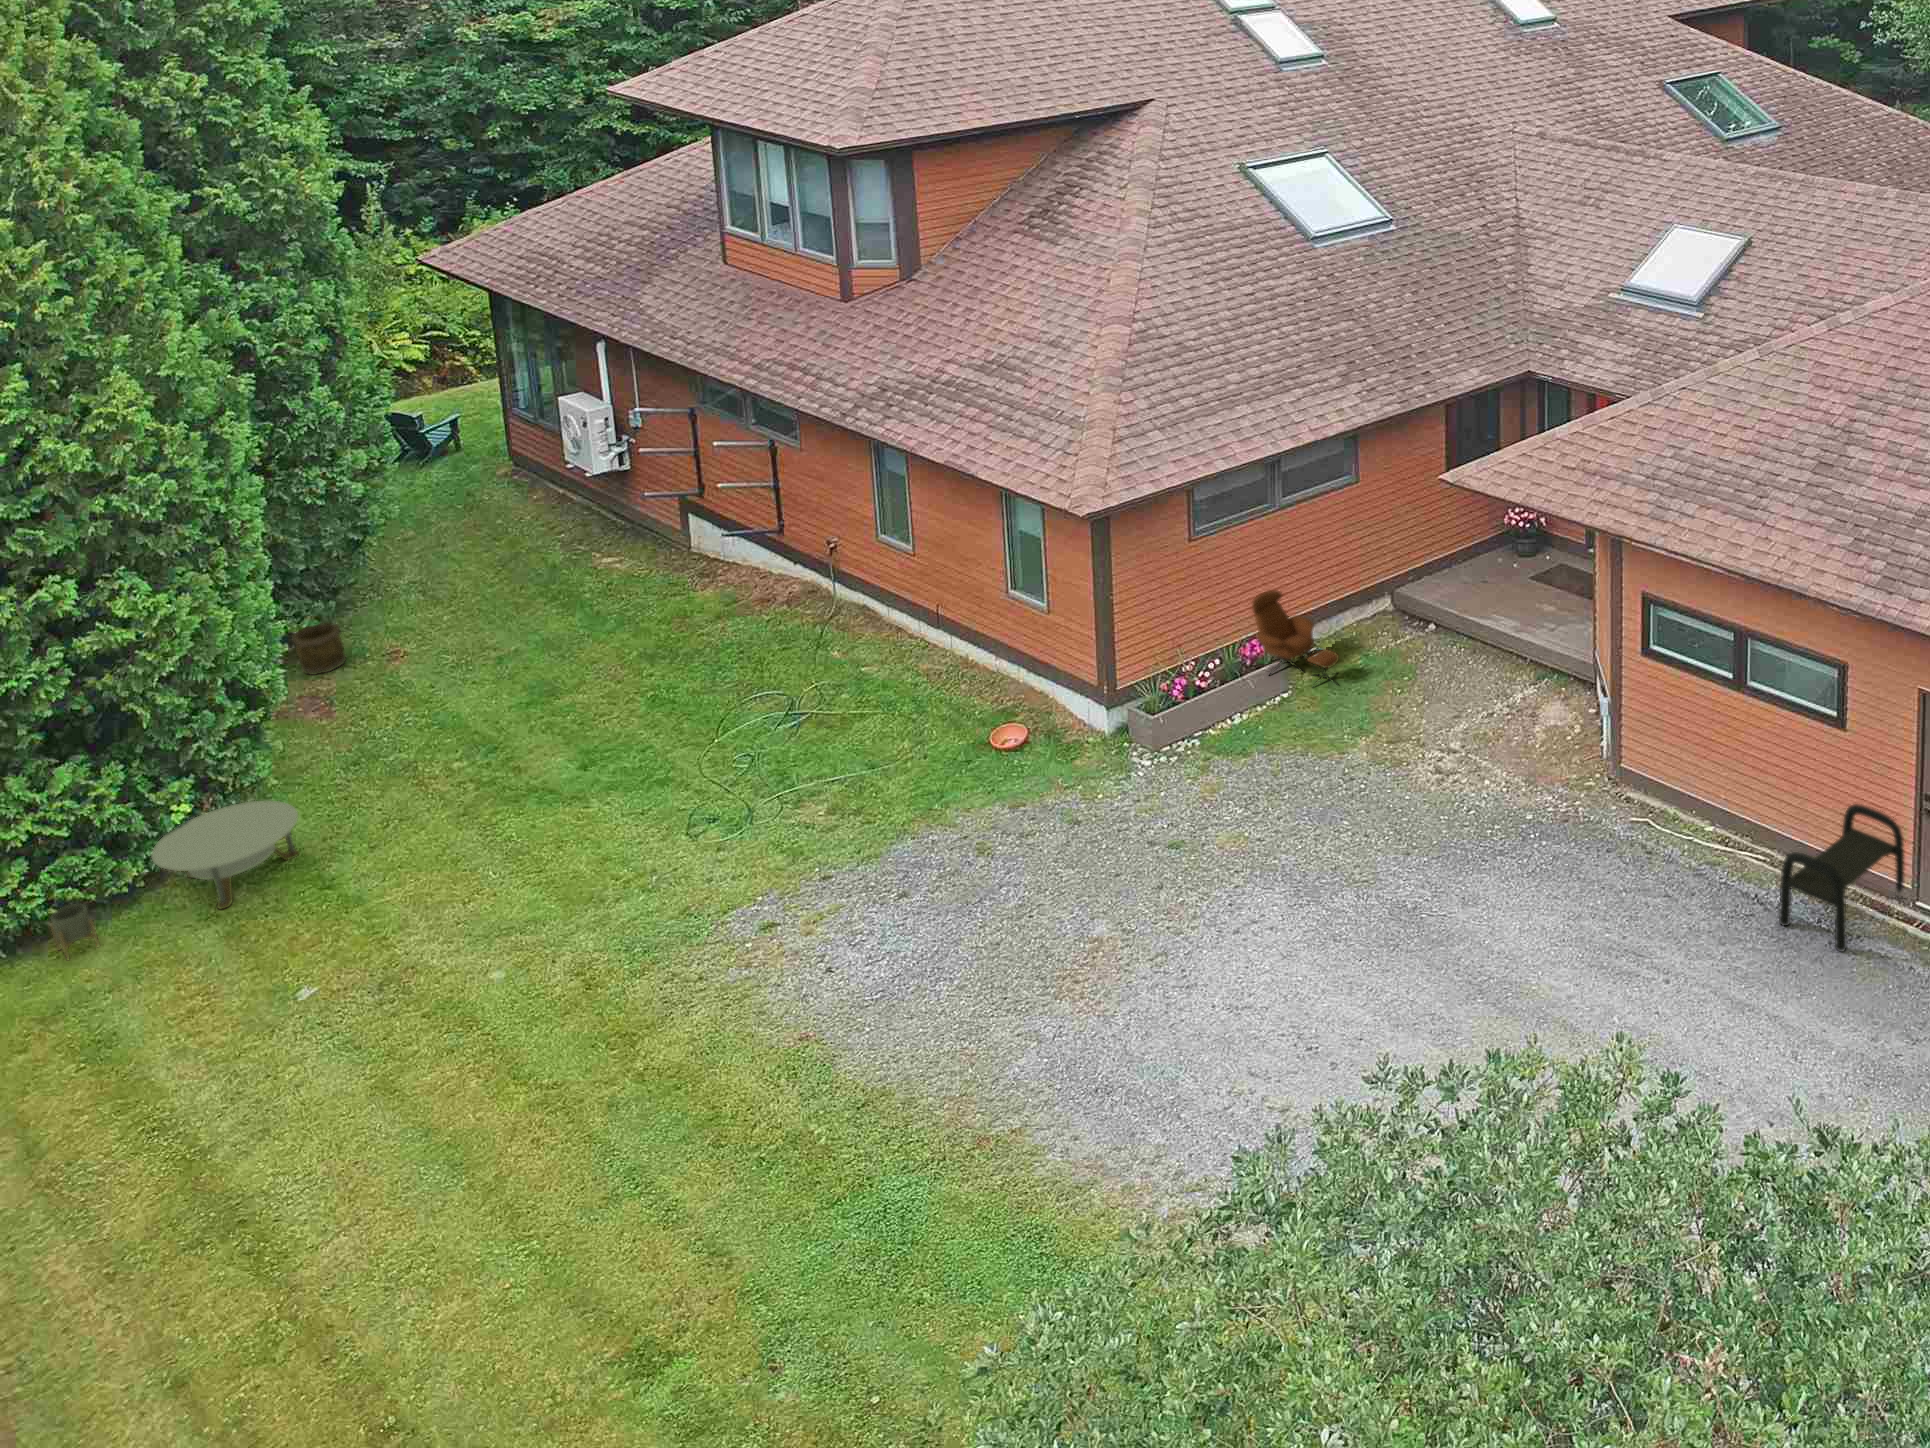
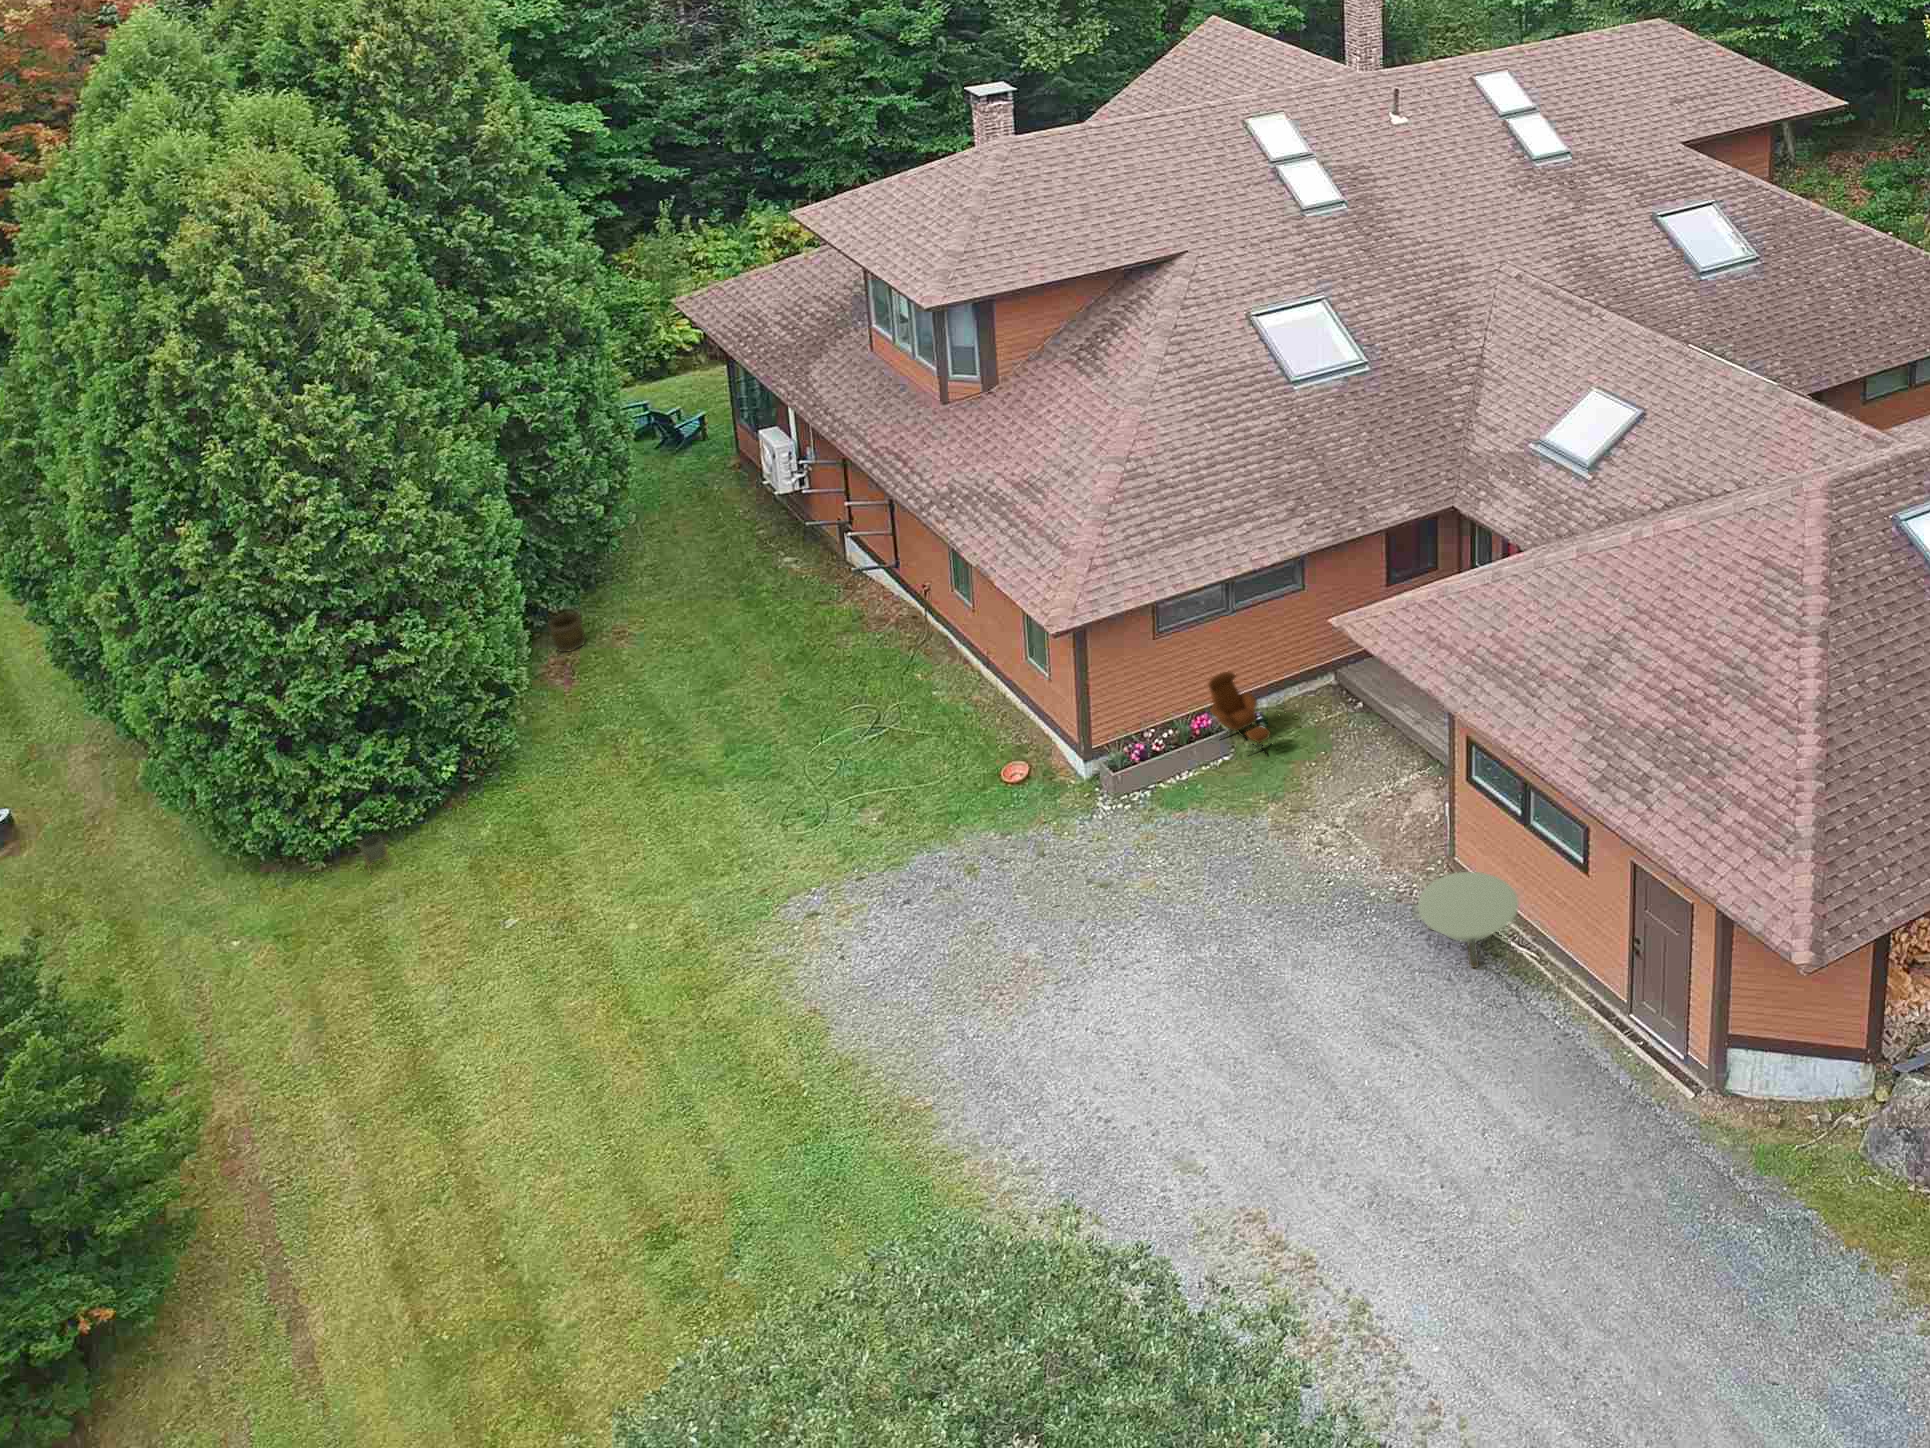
round table: present [152,801,299,909] -> present [1418,872,1519,968]
bench: present [1779,804,1904,951] -> none [1517,938,1627,1058]

